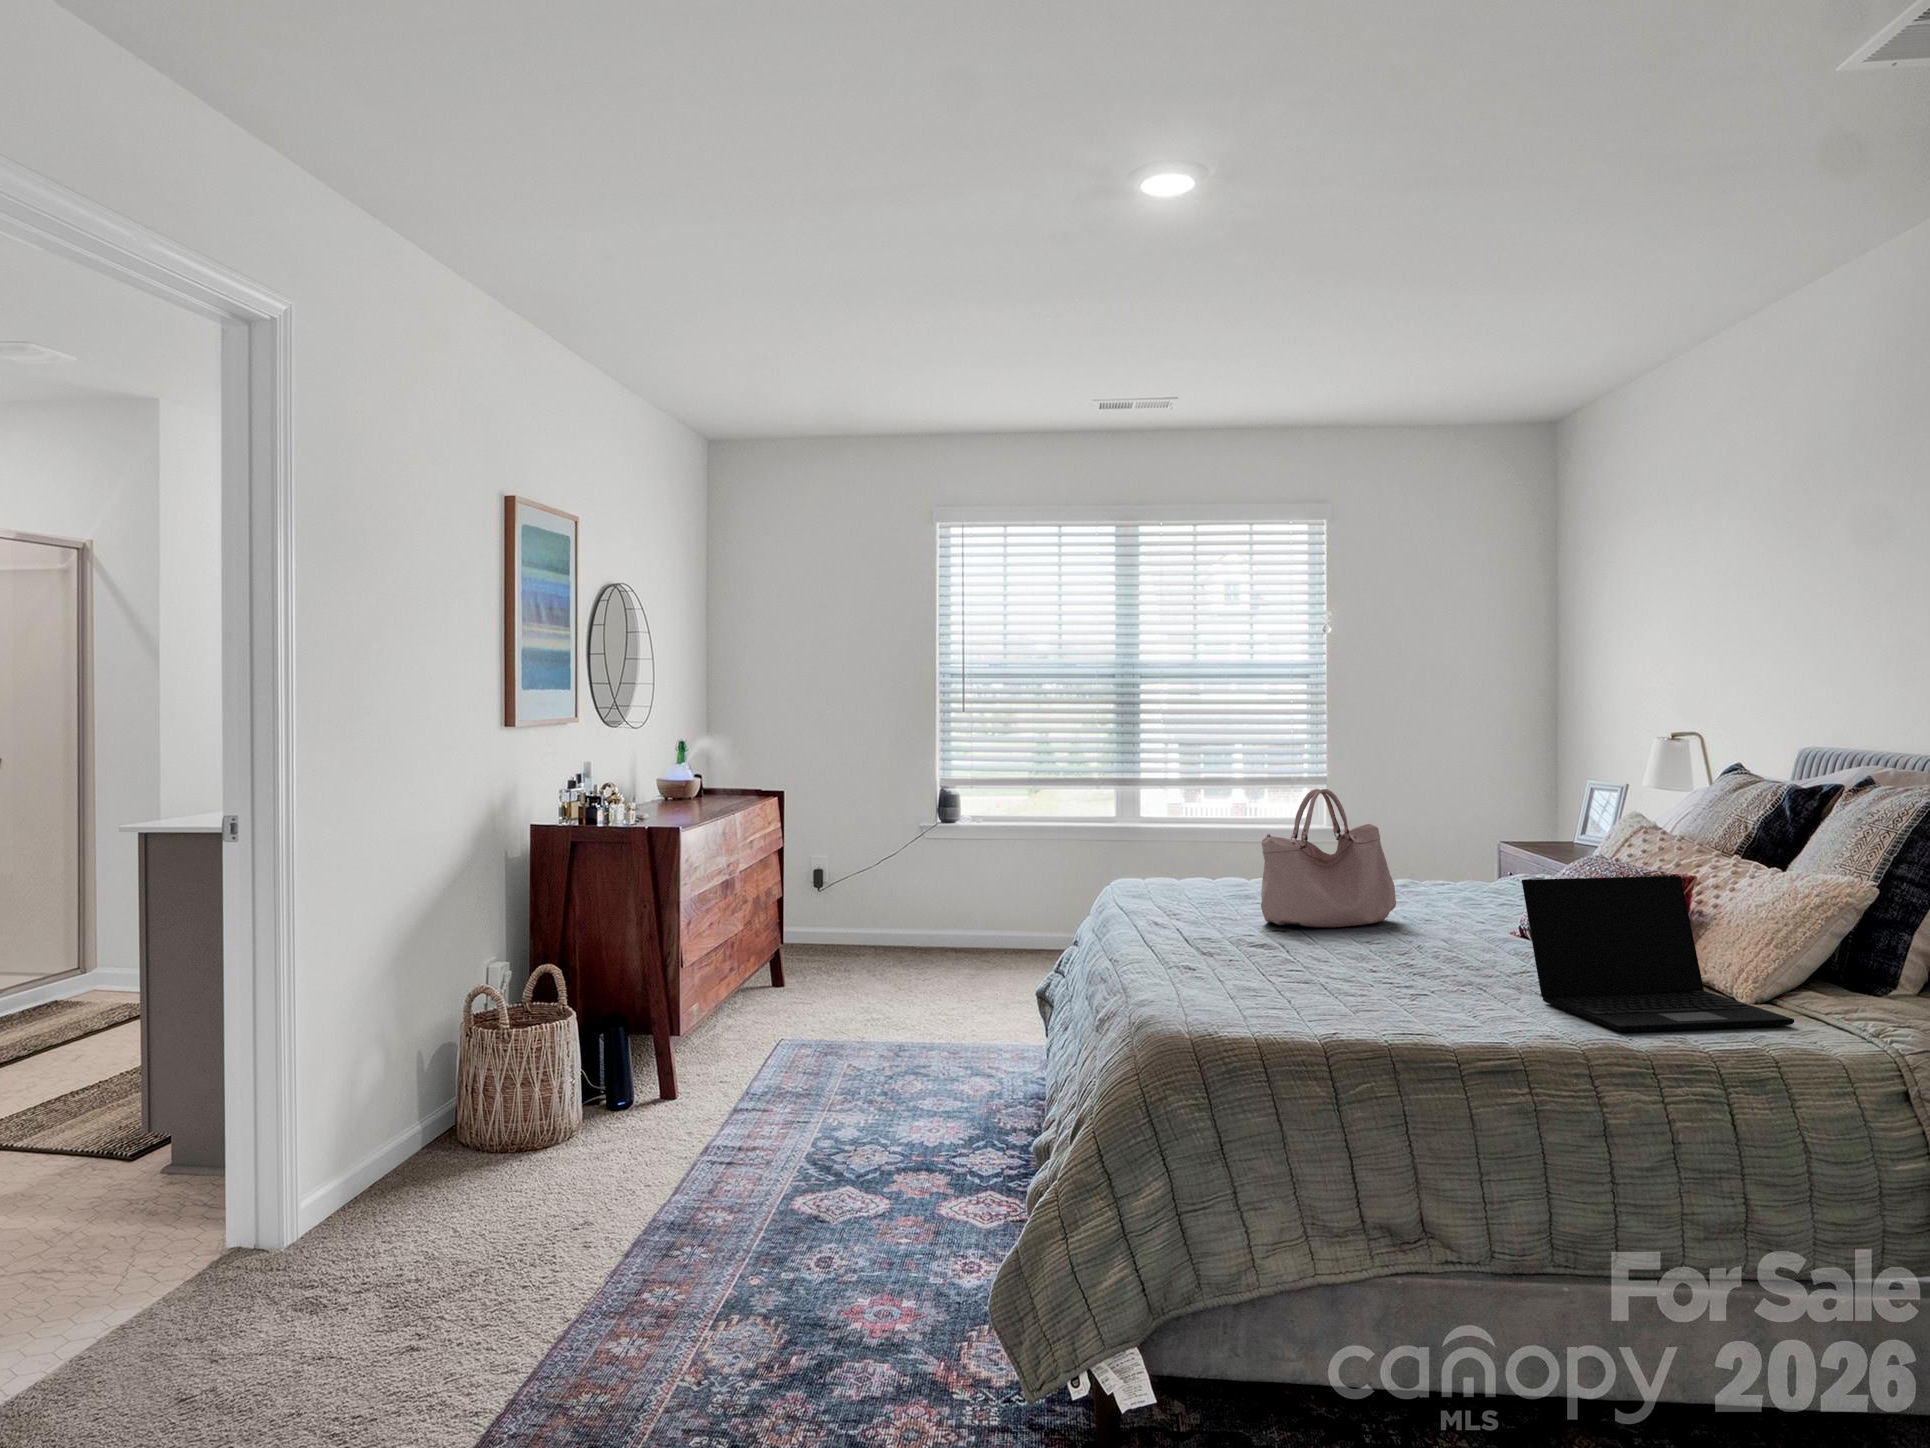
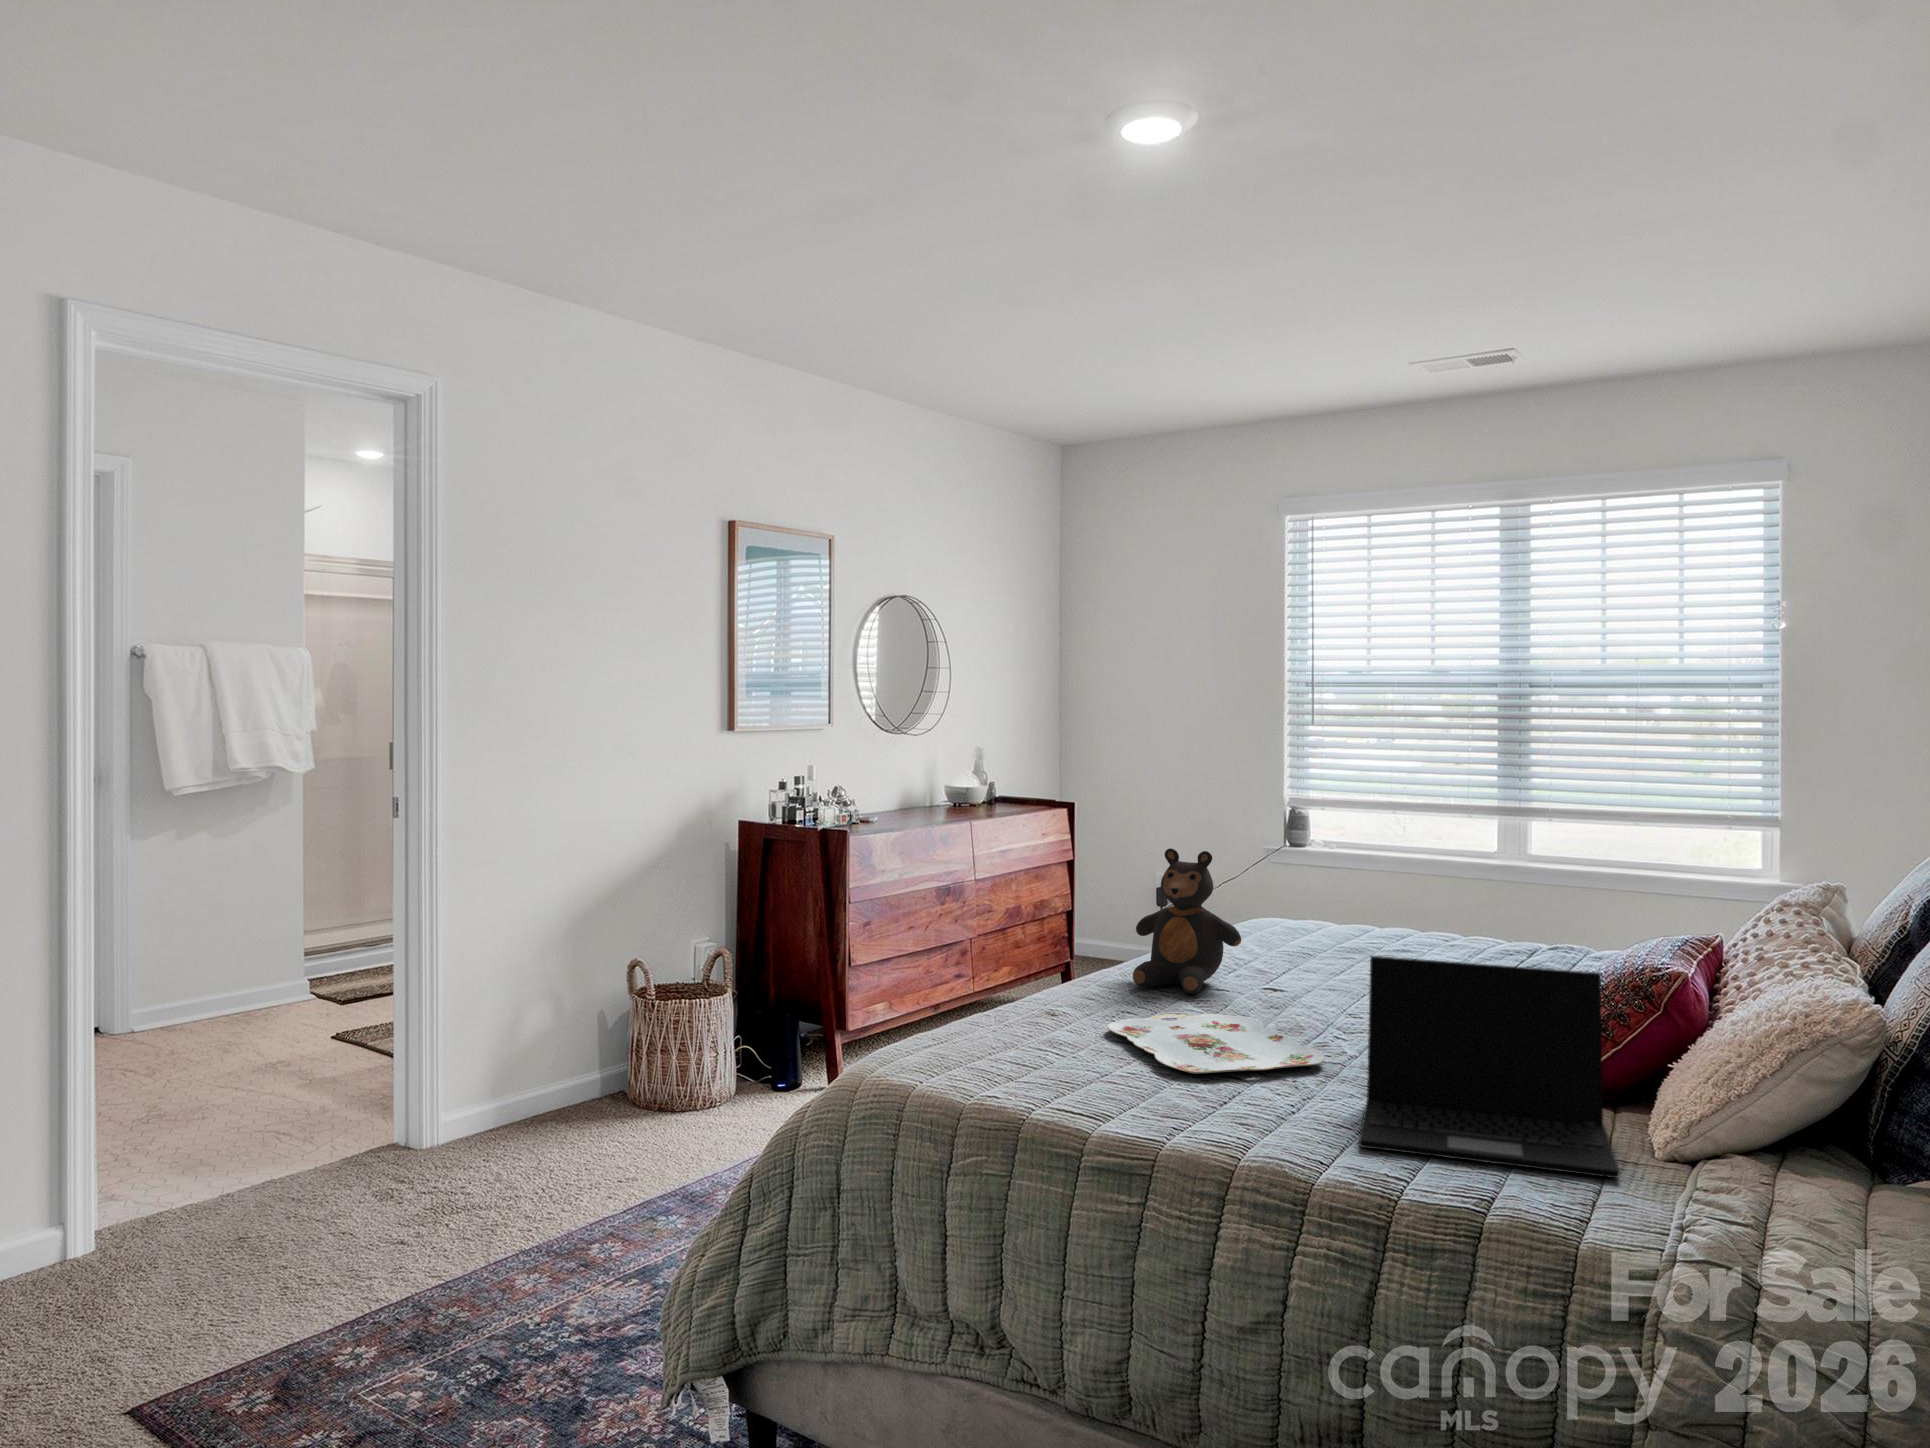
handbag: present [1261,789,1396,928] -> none [1282,832,1464,997]
teddy bear: none [1144,813,1245,941] -> present [1133,848,1241,994]
serving tray: none [1240,952,1453,999] -> present [1107,1014,1325,1074]

